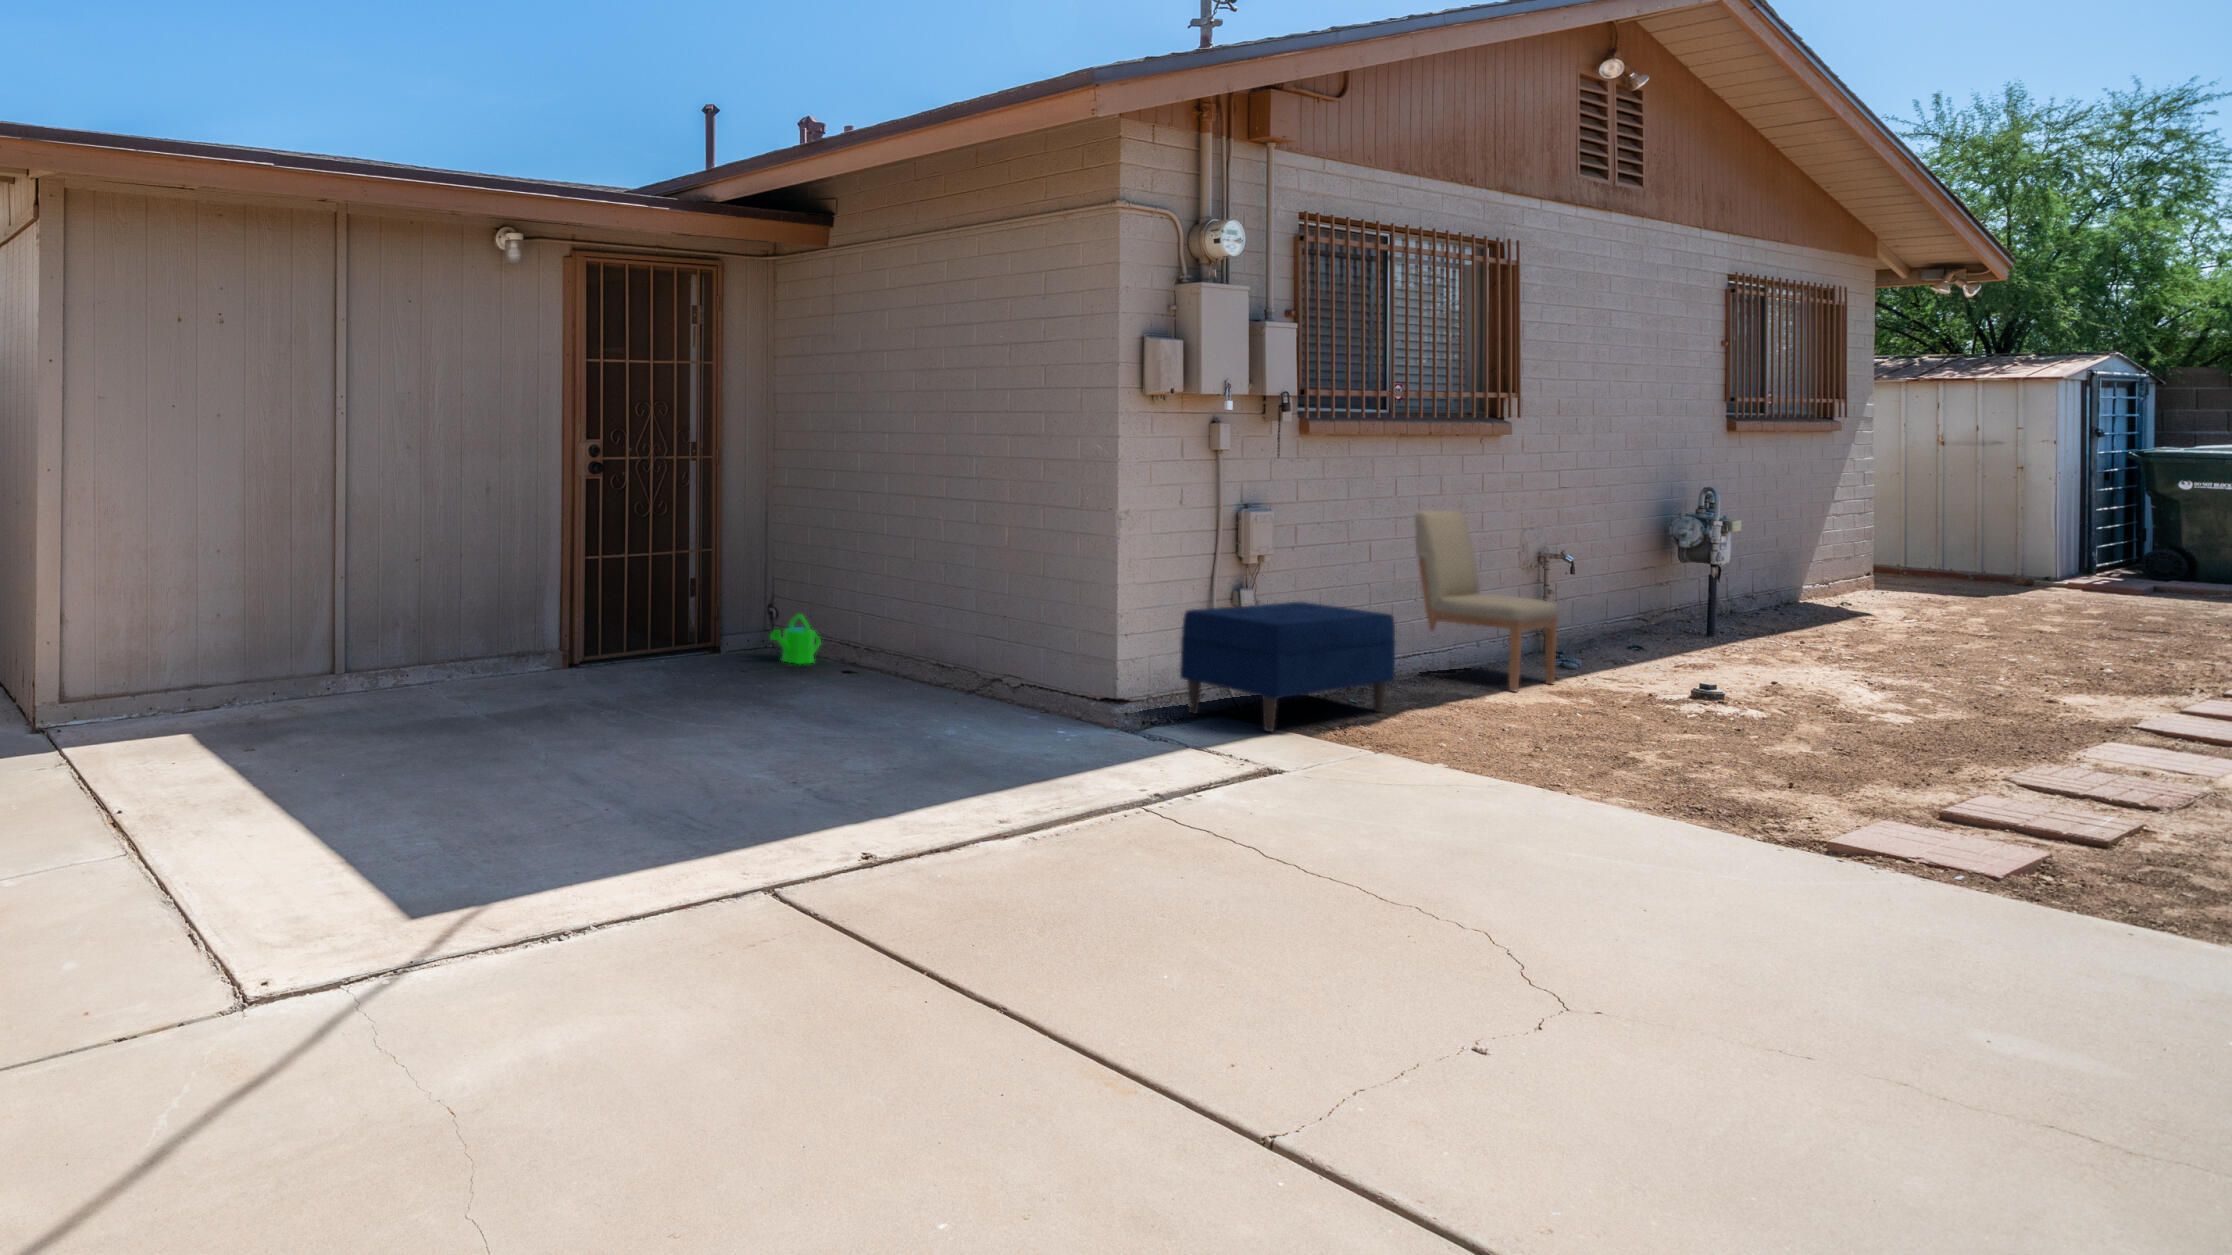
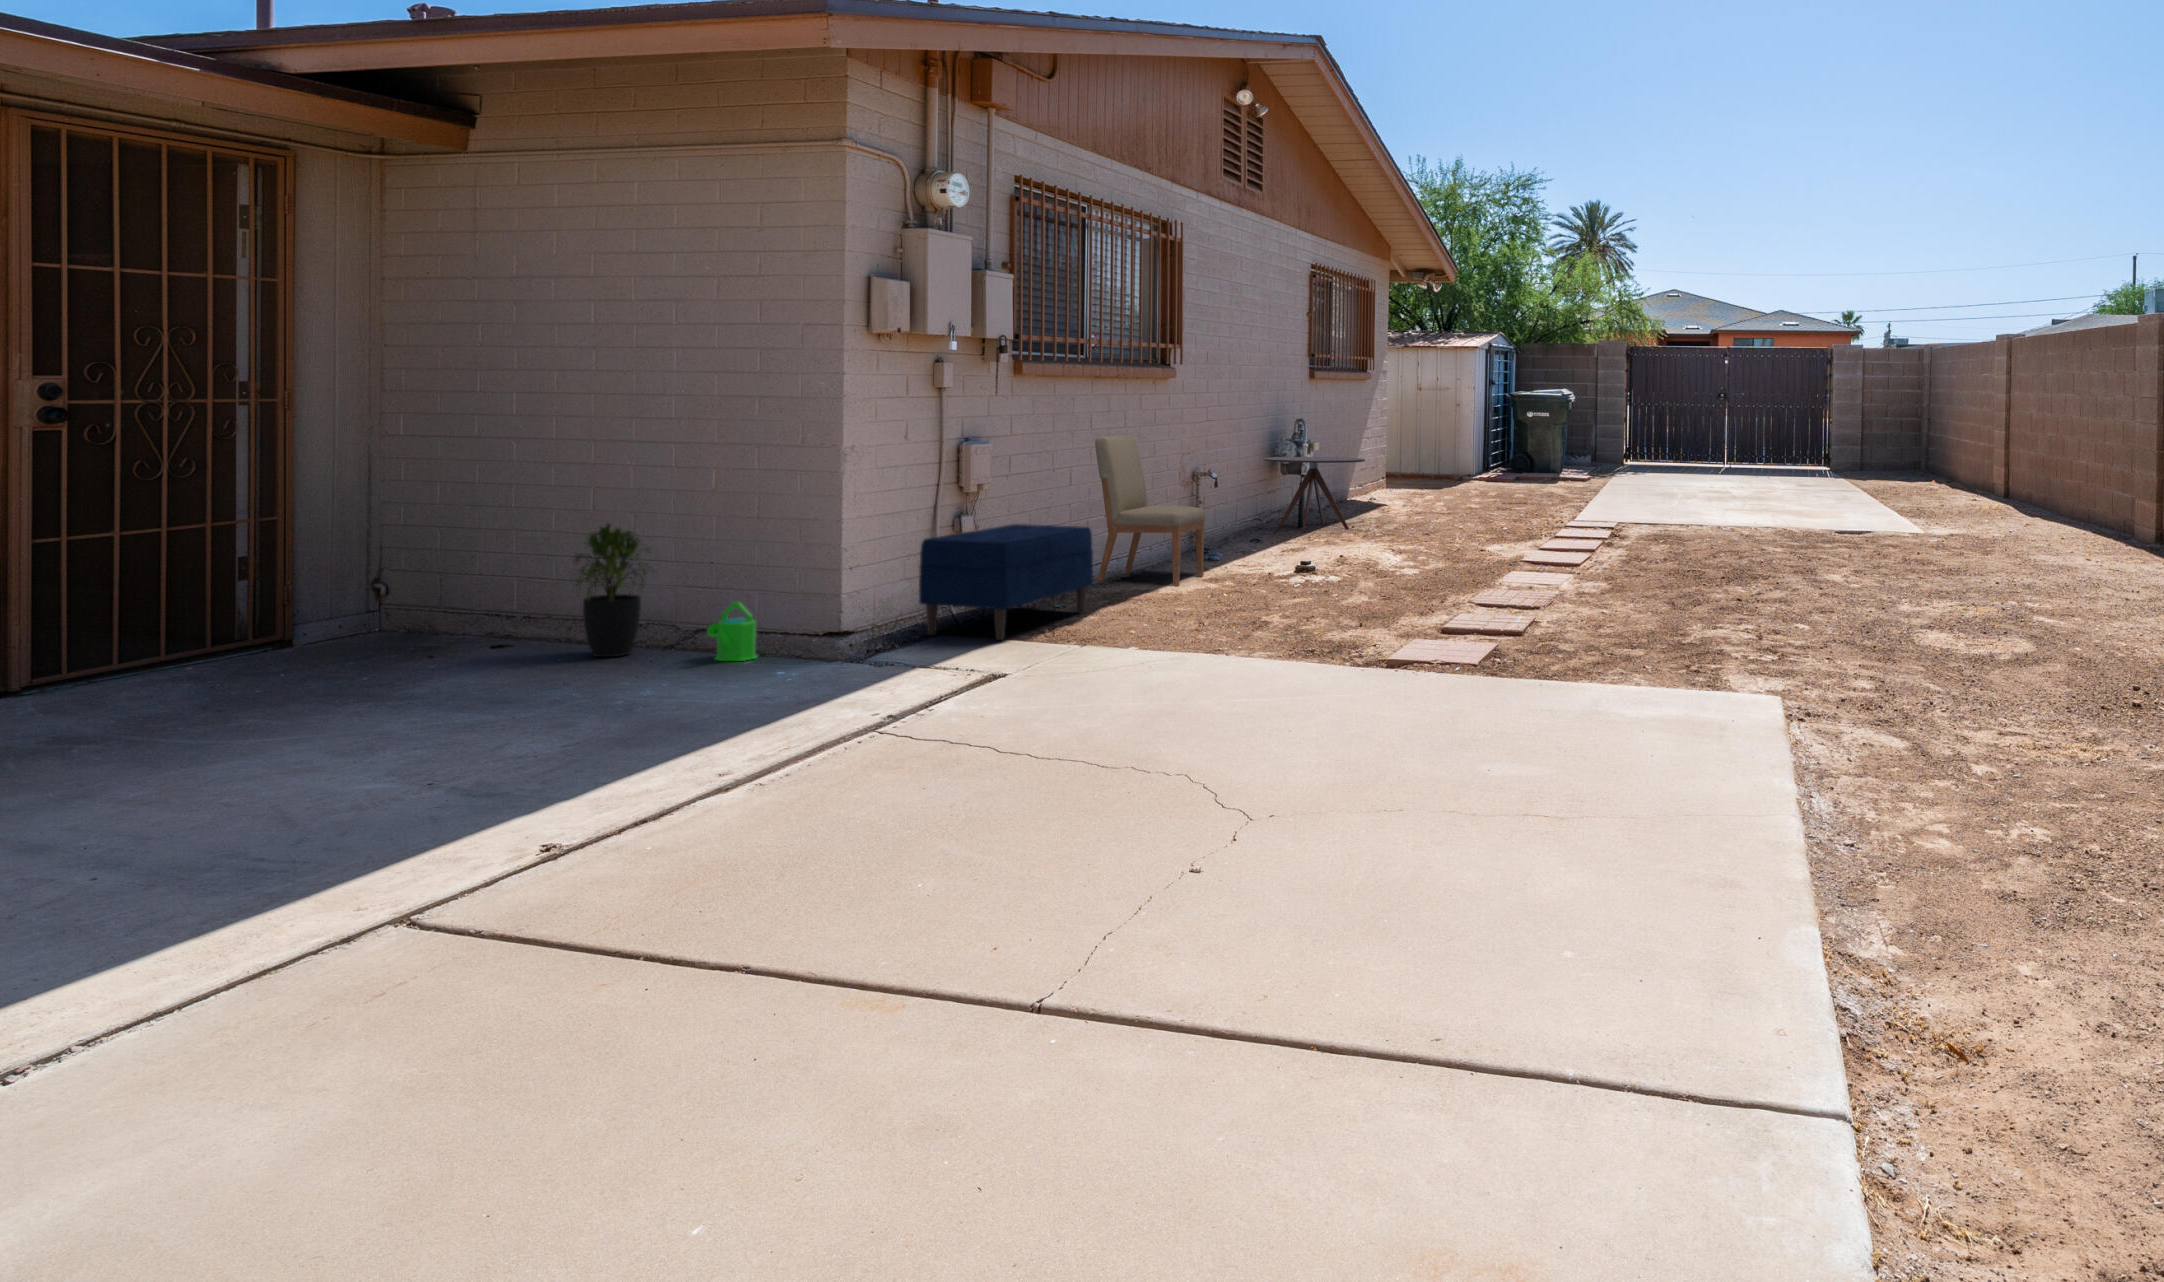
round table: none [1656,545,1818,644] -> present [1262,457,1365,531]
potted plant: none [840,564,923,691] -> present [573,524,649,657]
watering can: present [770,614,821,664] -> present [707,602,757,661]

